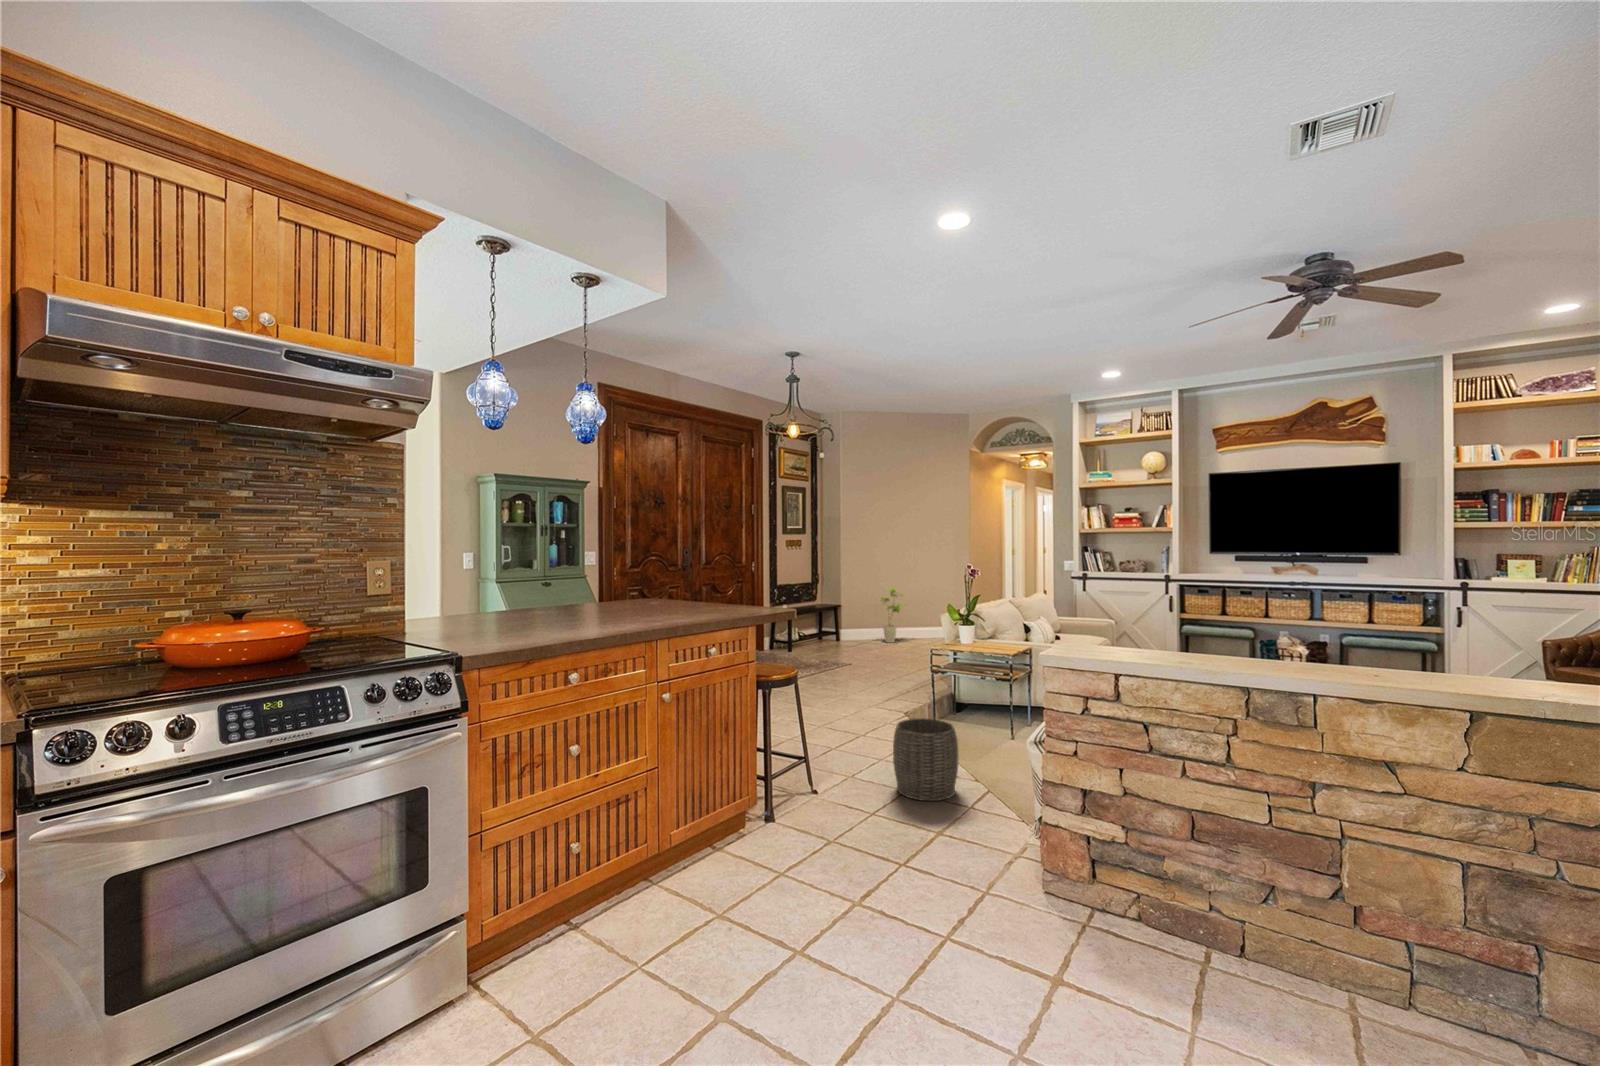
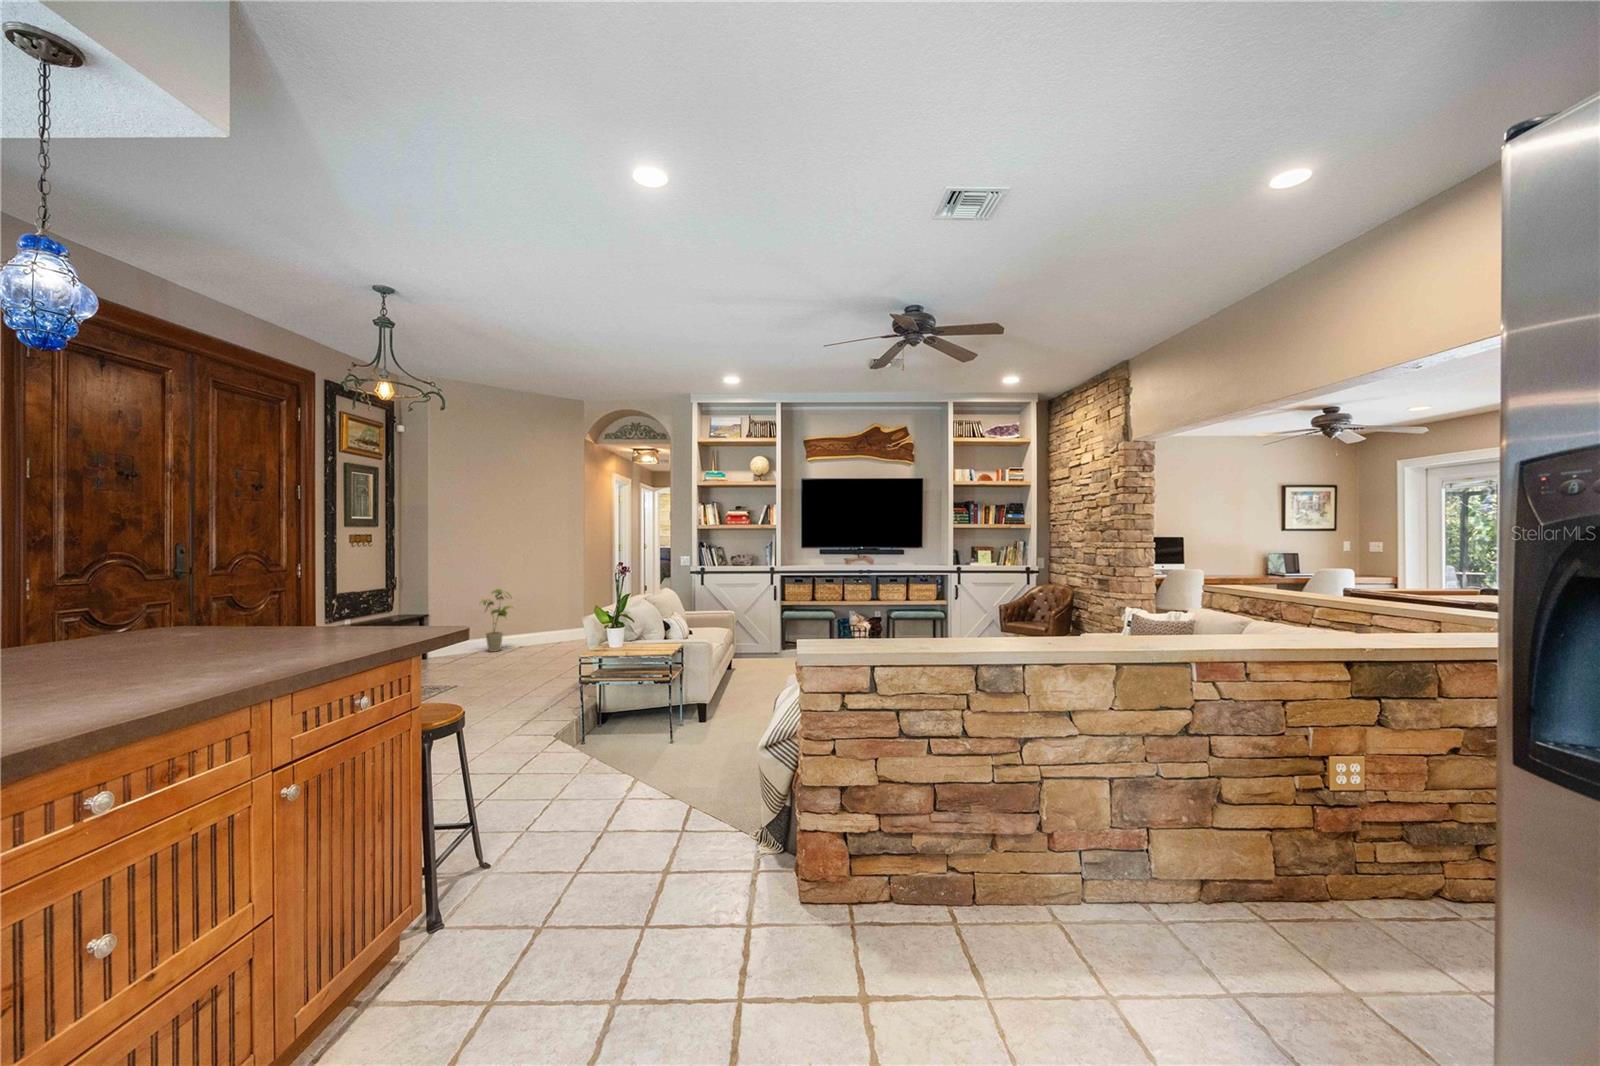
woven basket: present [893,718,959,801] -> none [584,737,660,835]

